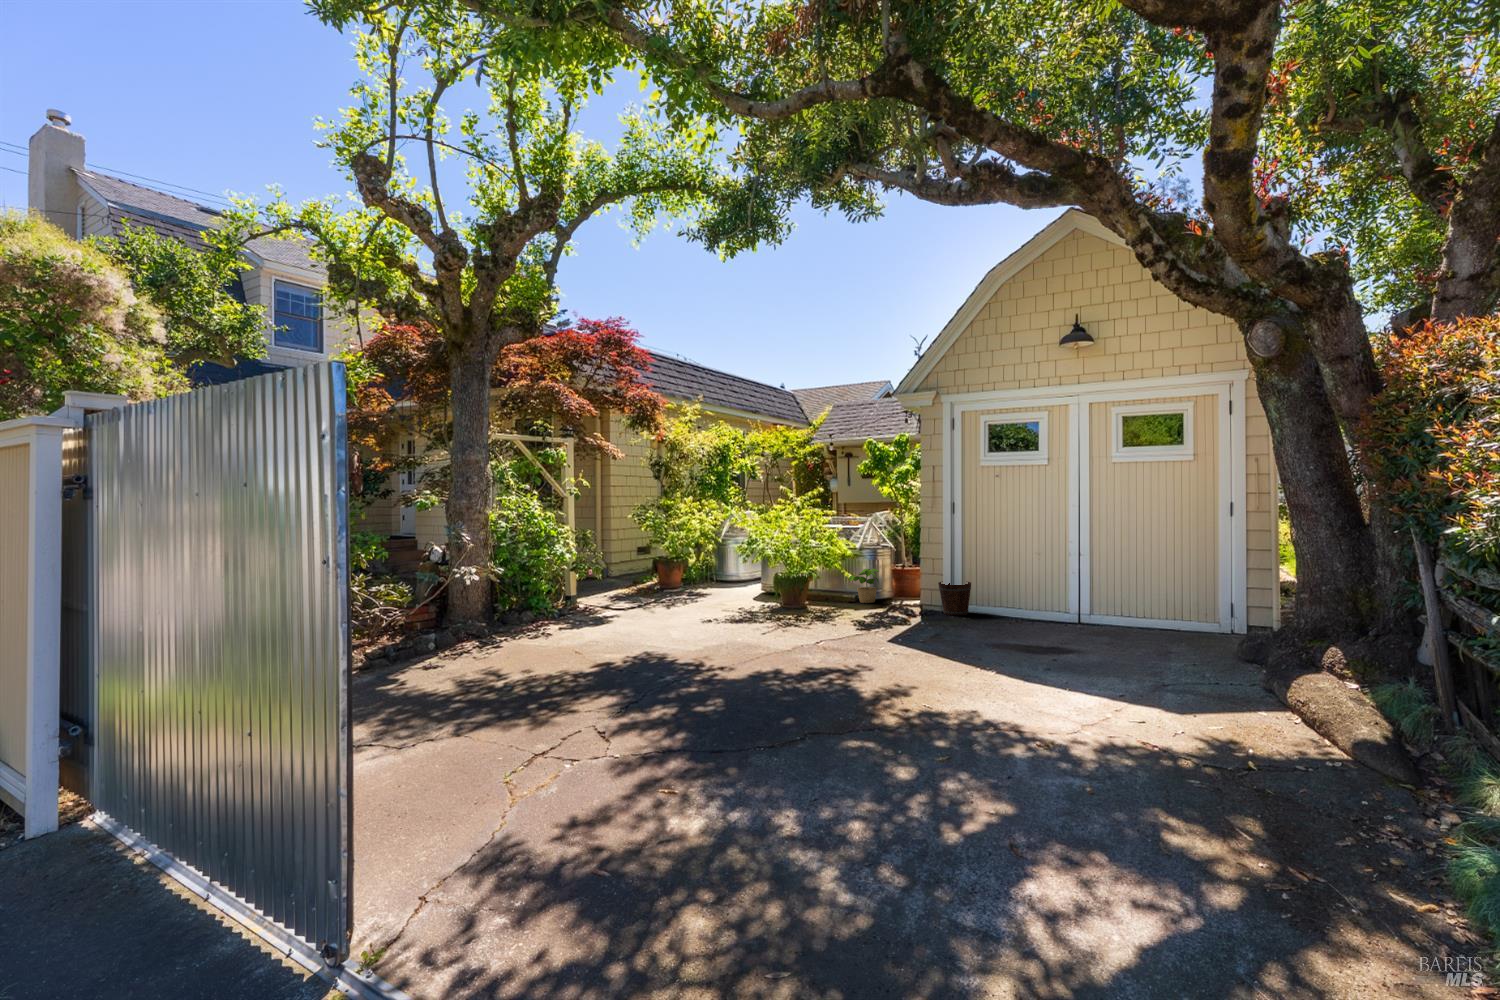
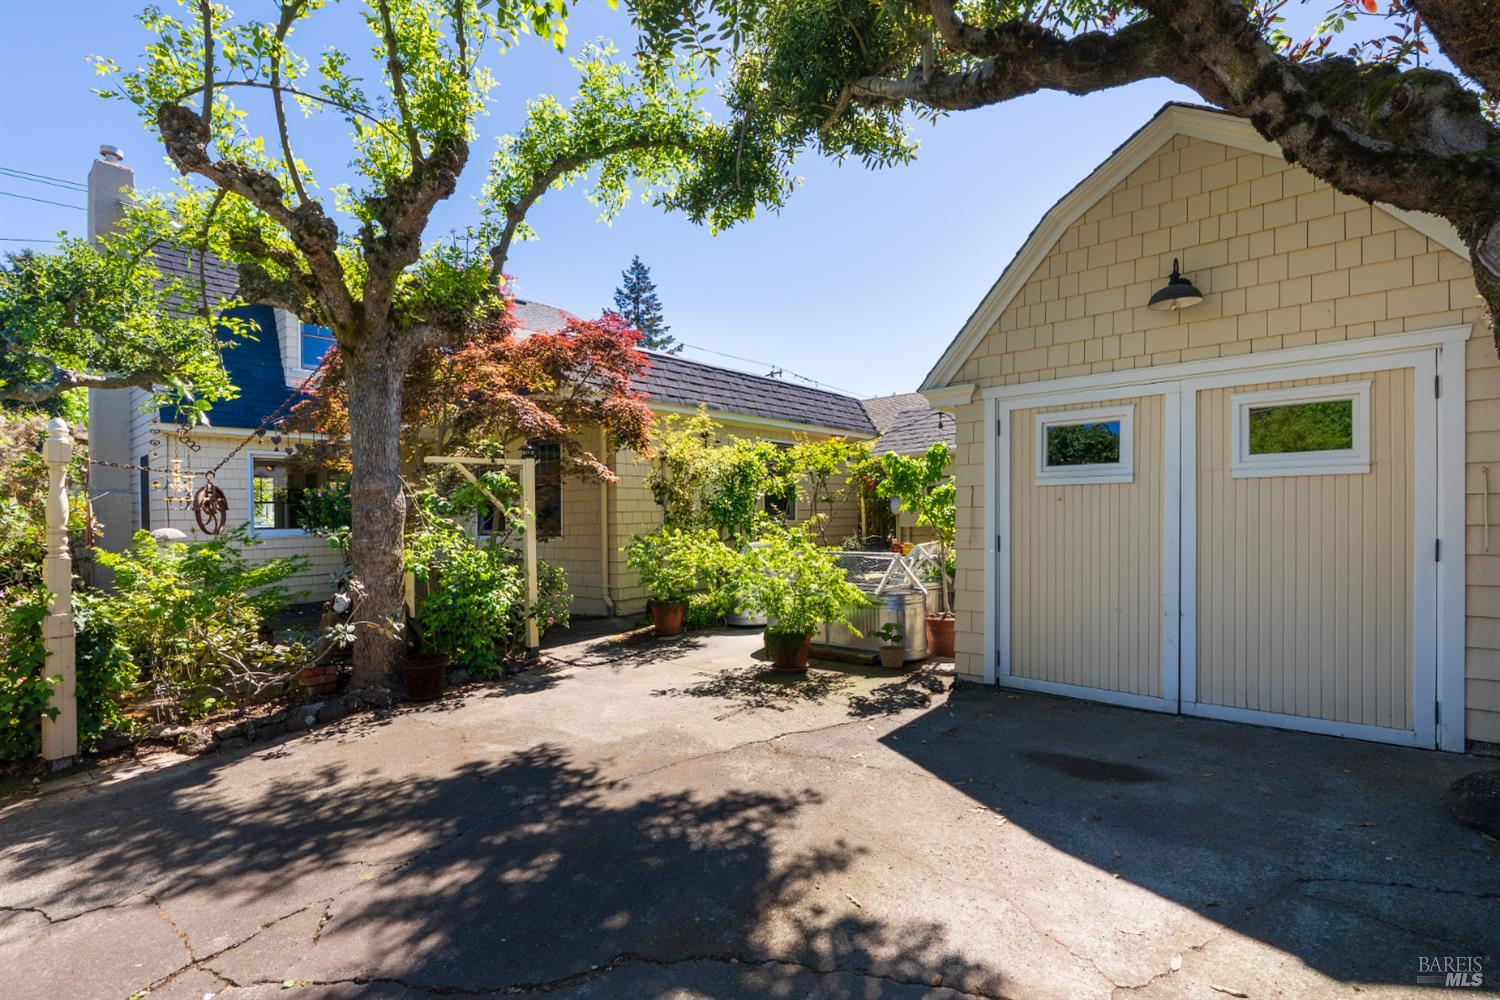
bucket: present [938,581,971,616] -> present [401,653,448,702]

